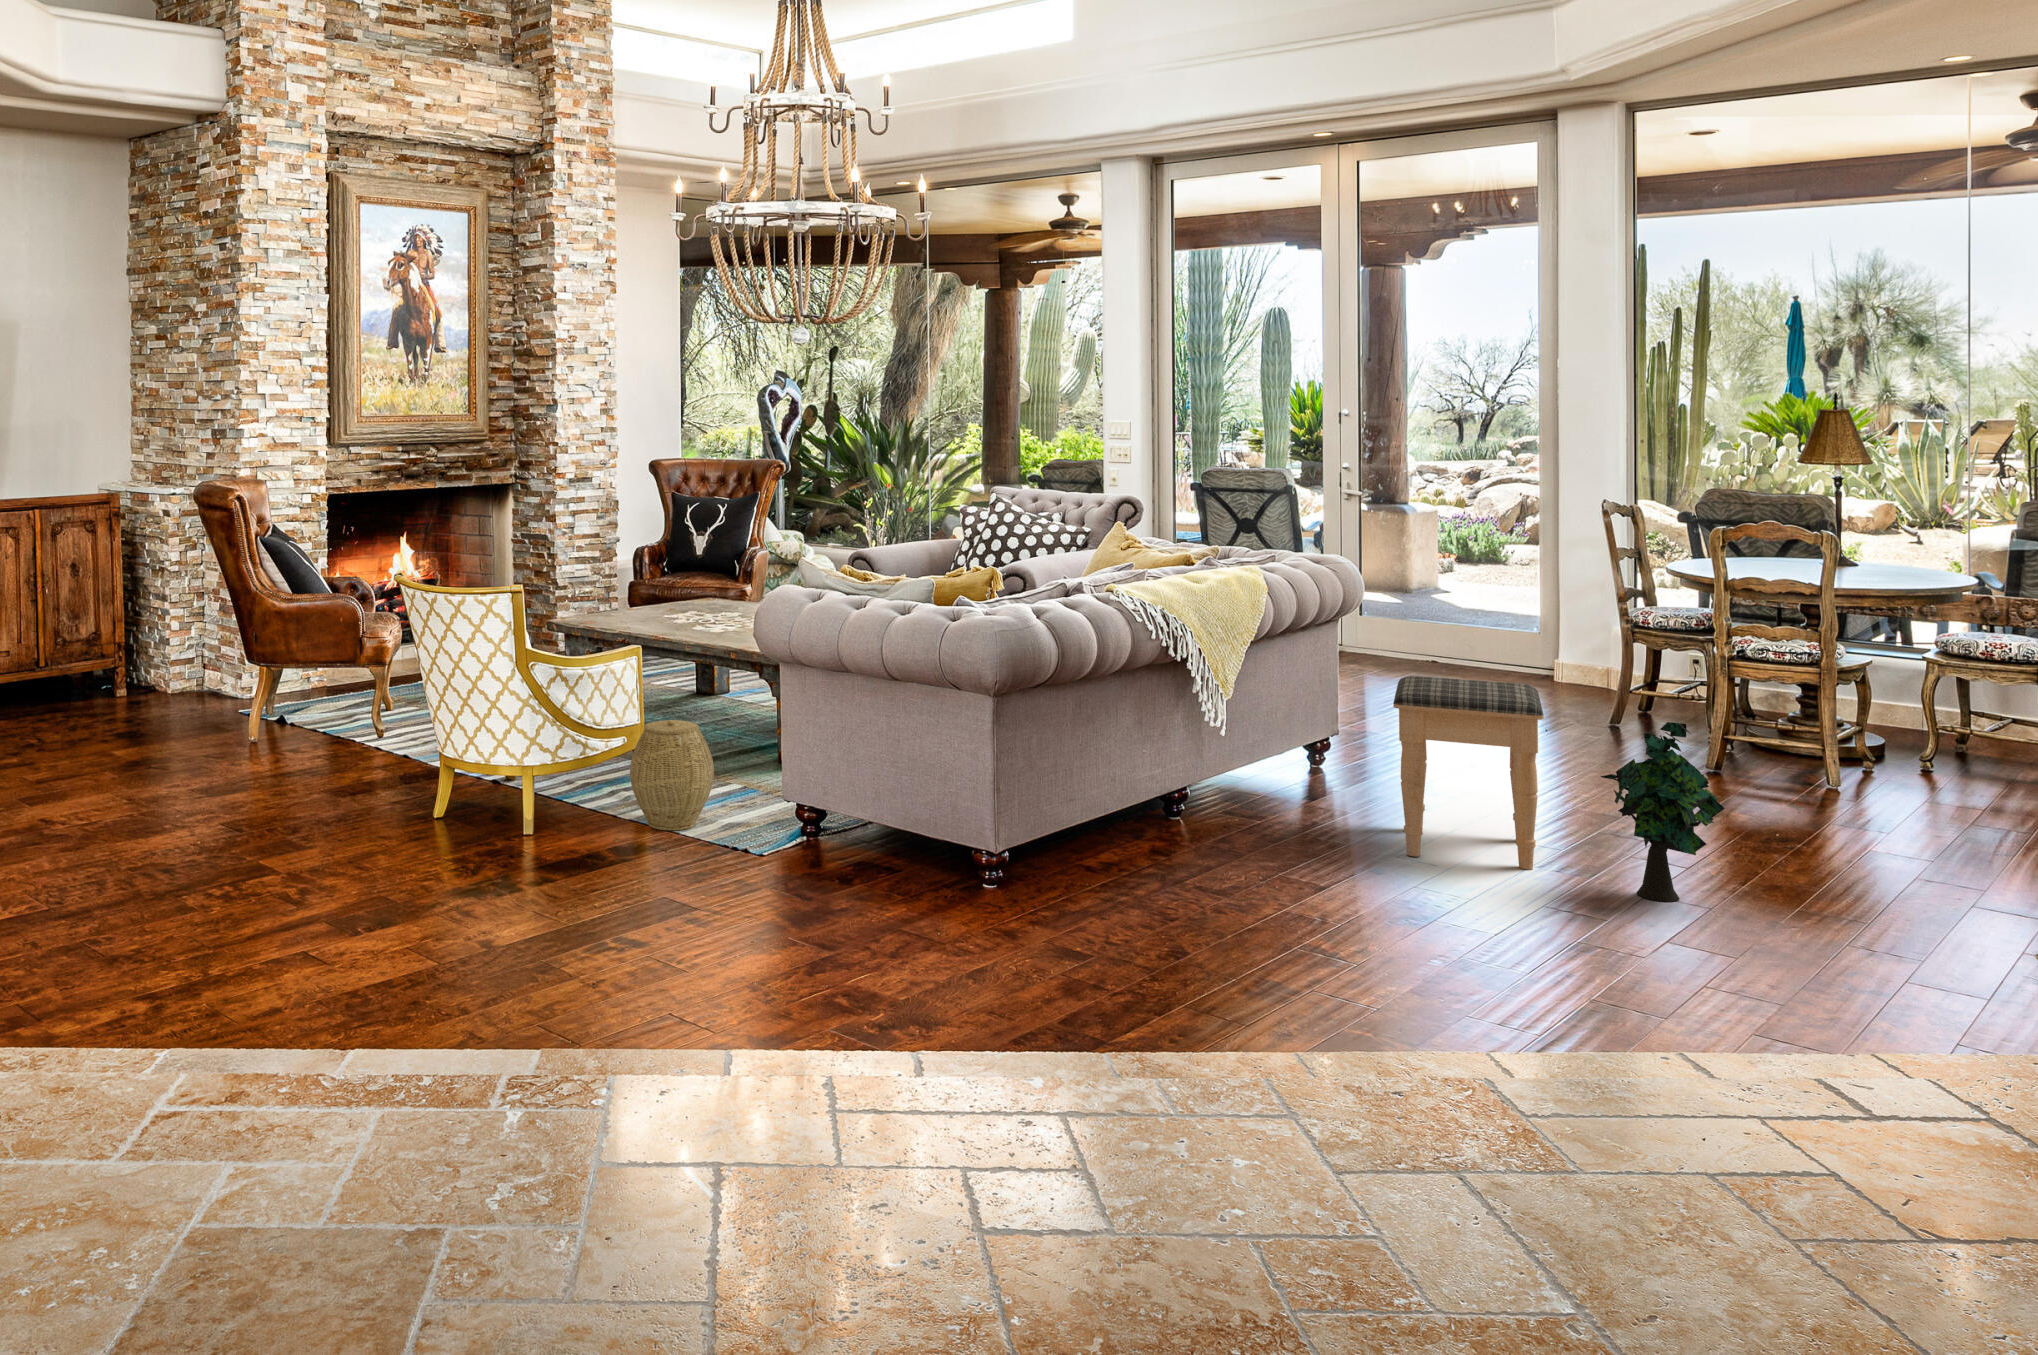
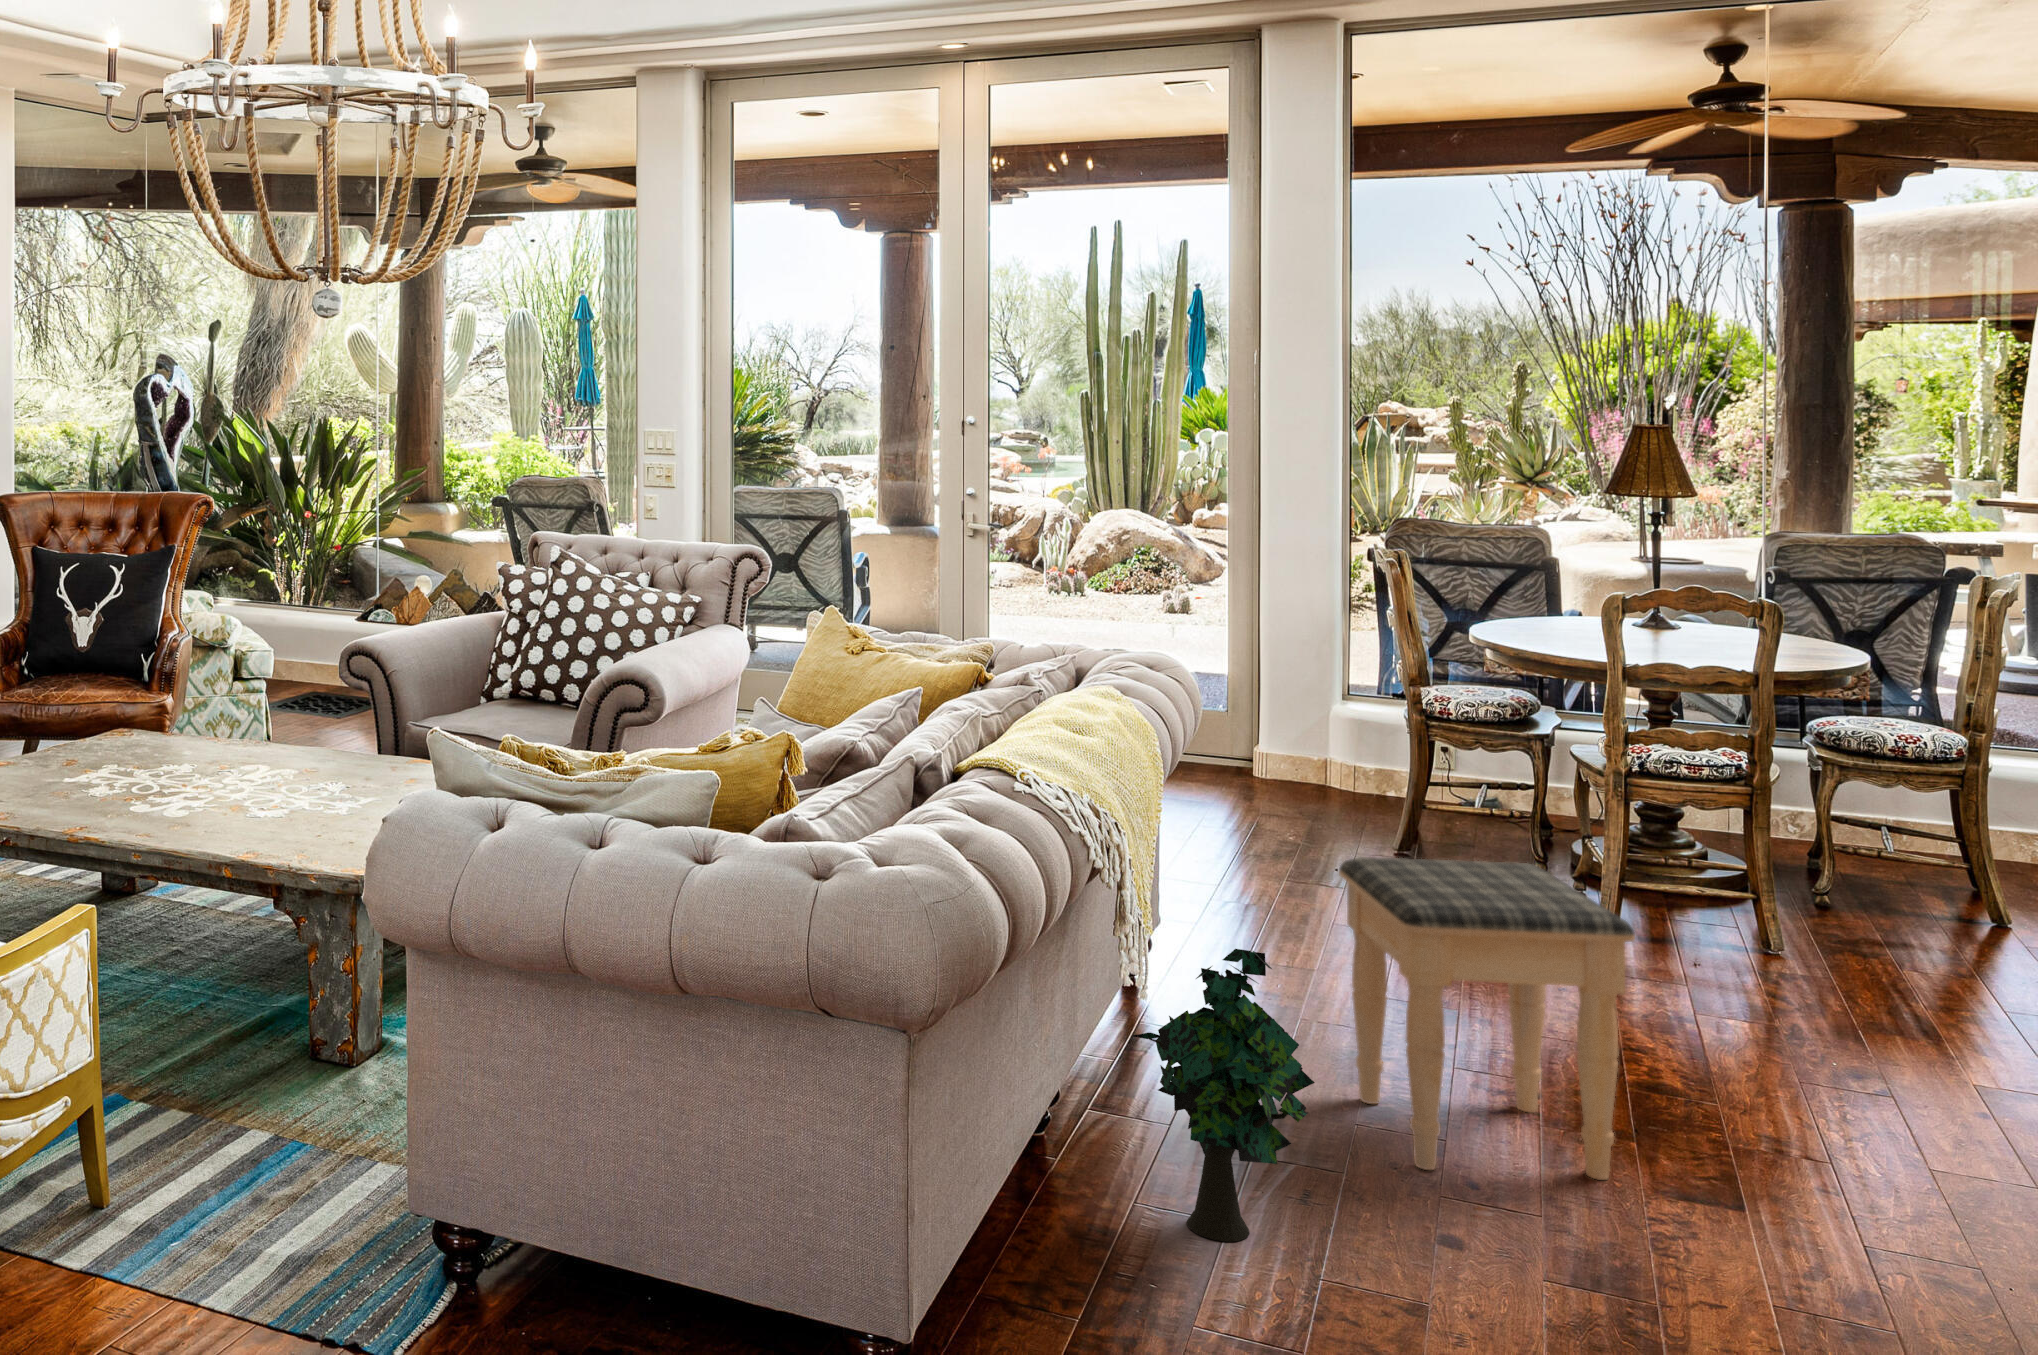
woven basket: present [630,720,714,830] -> none [85,1043,254,1279]
decorative plant: present [1601,722,1725,902] -> present [1133,949,1315,1242]

